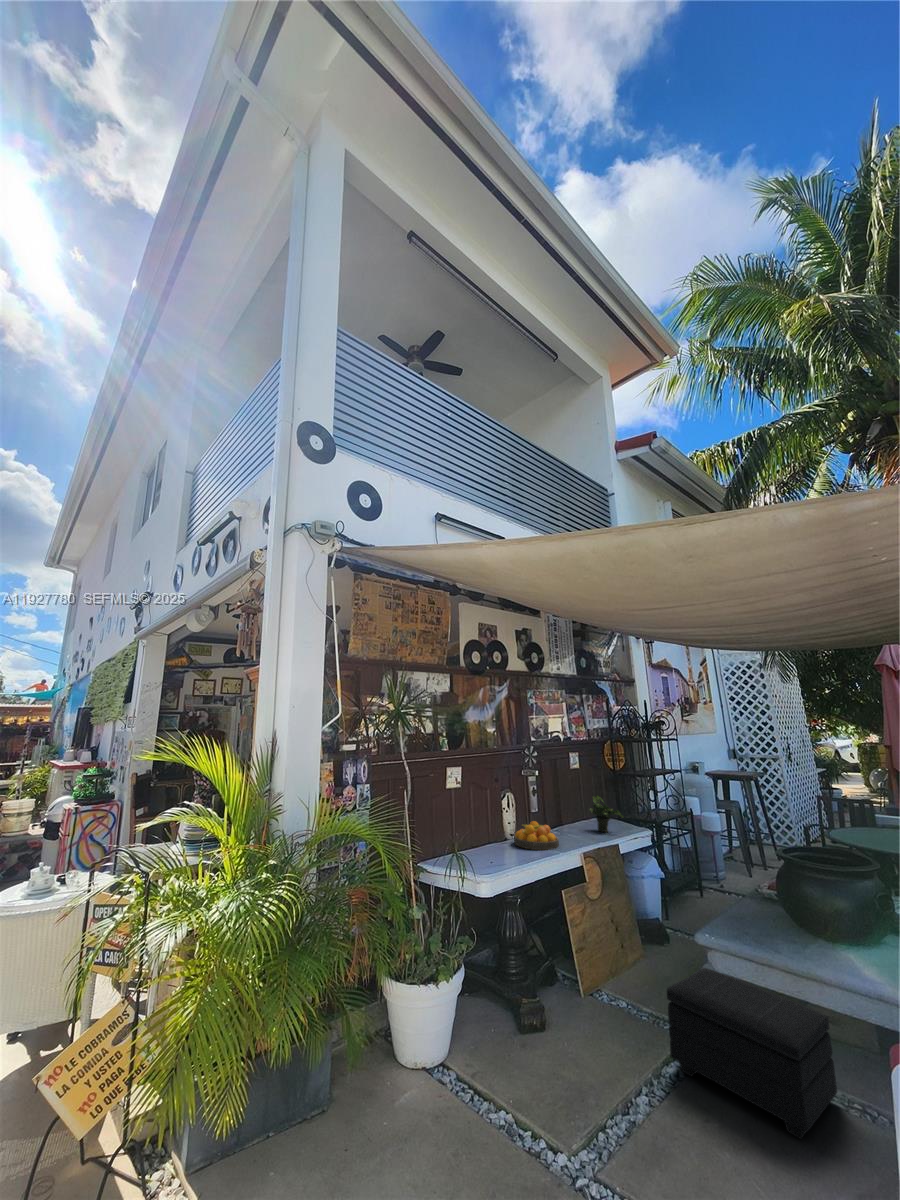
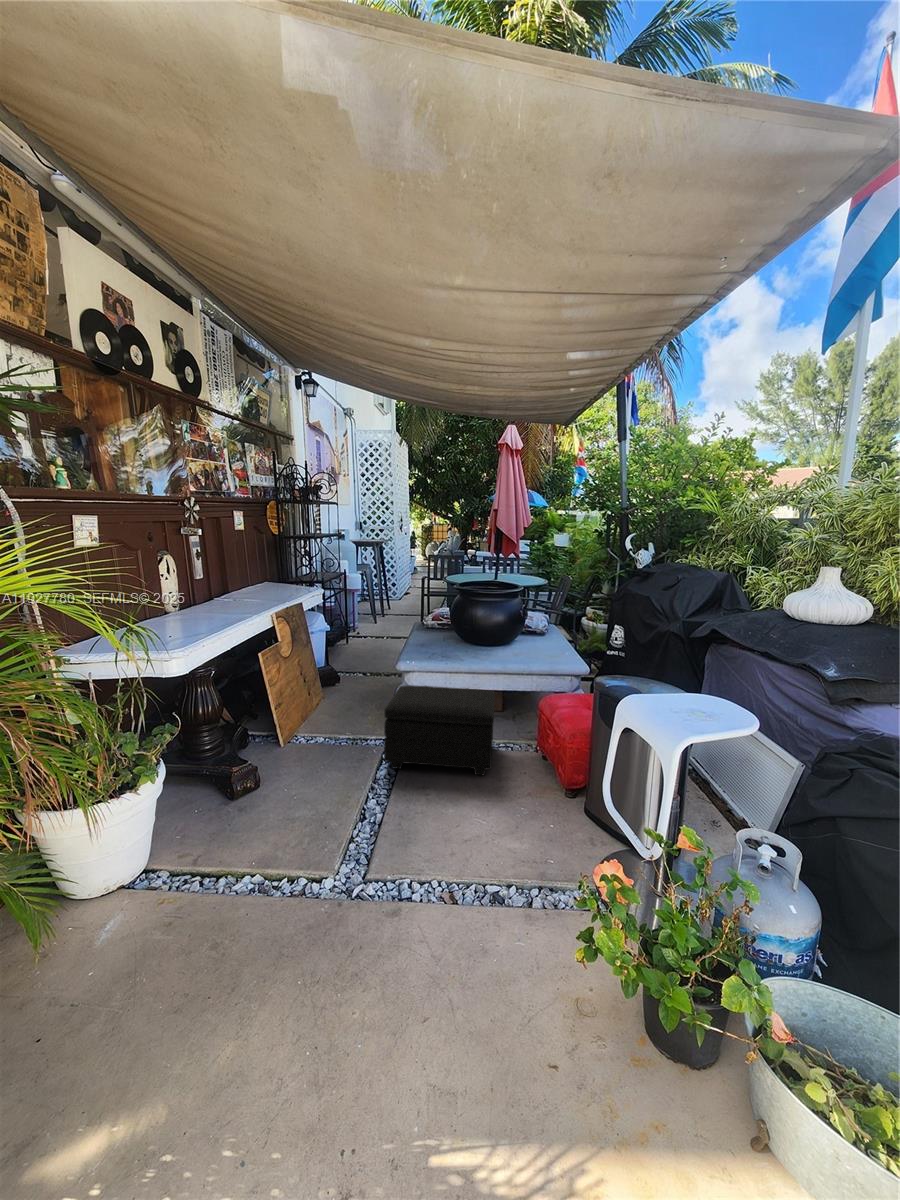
potted plant: present [590,796,623,832] -> none [265,555,304,592]
fruit bowl: present [514,821,559,850] -> none [187,585,248,615]

